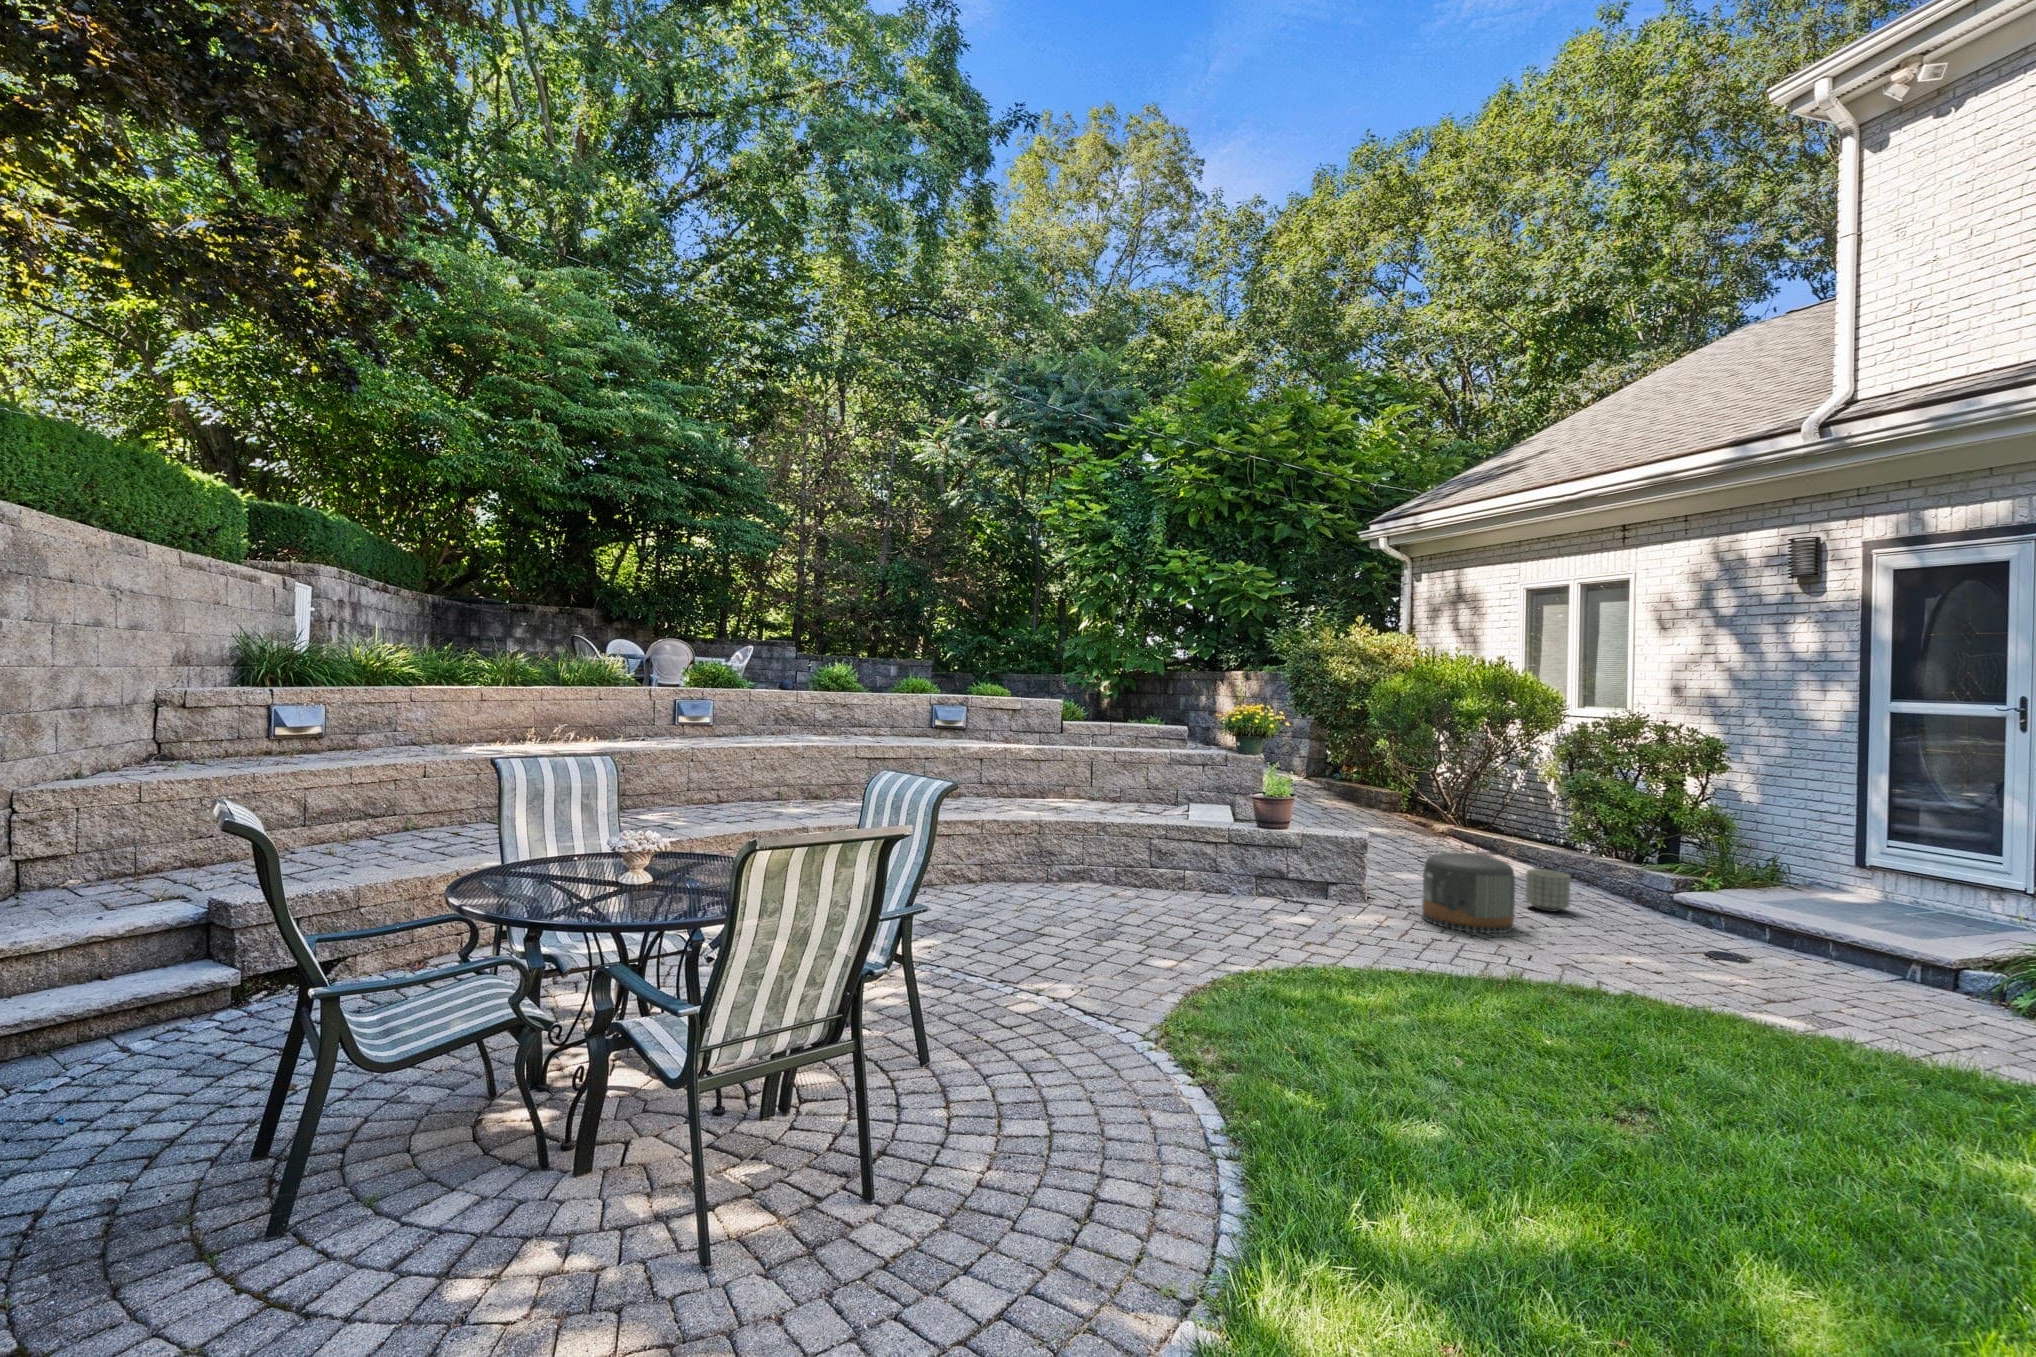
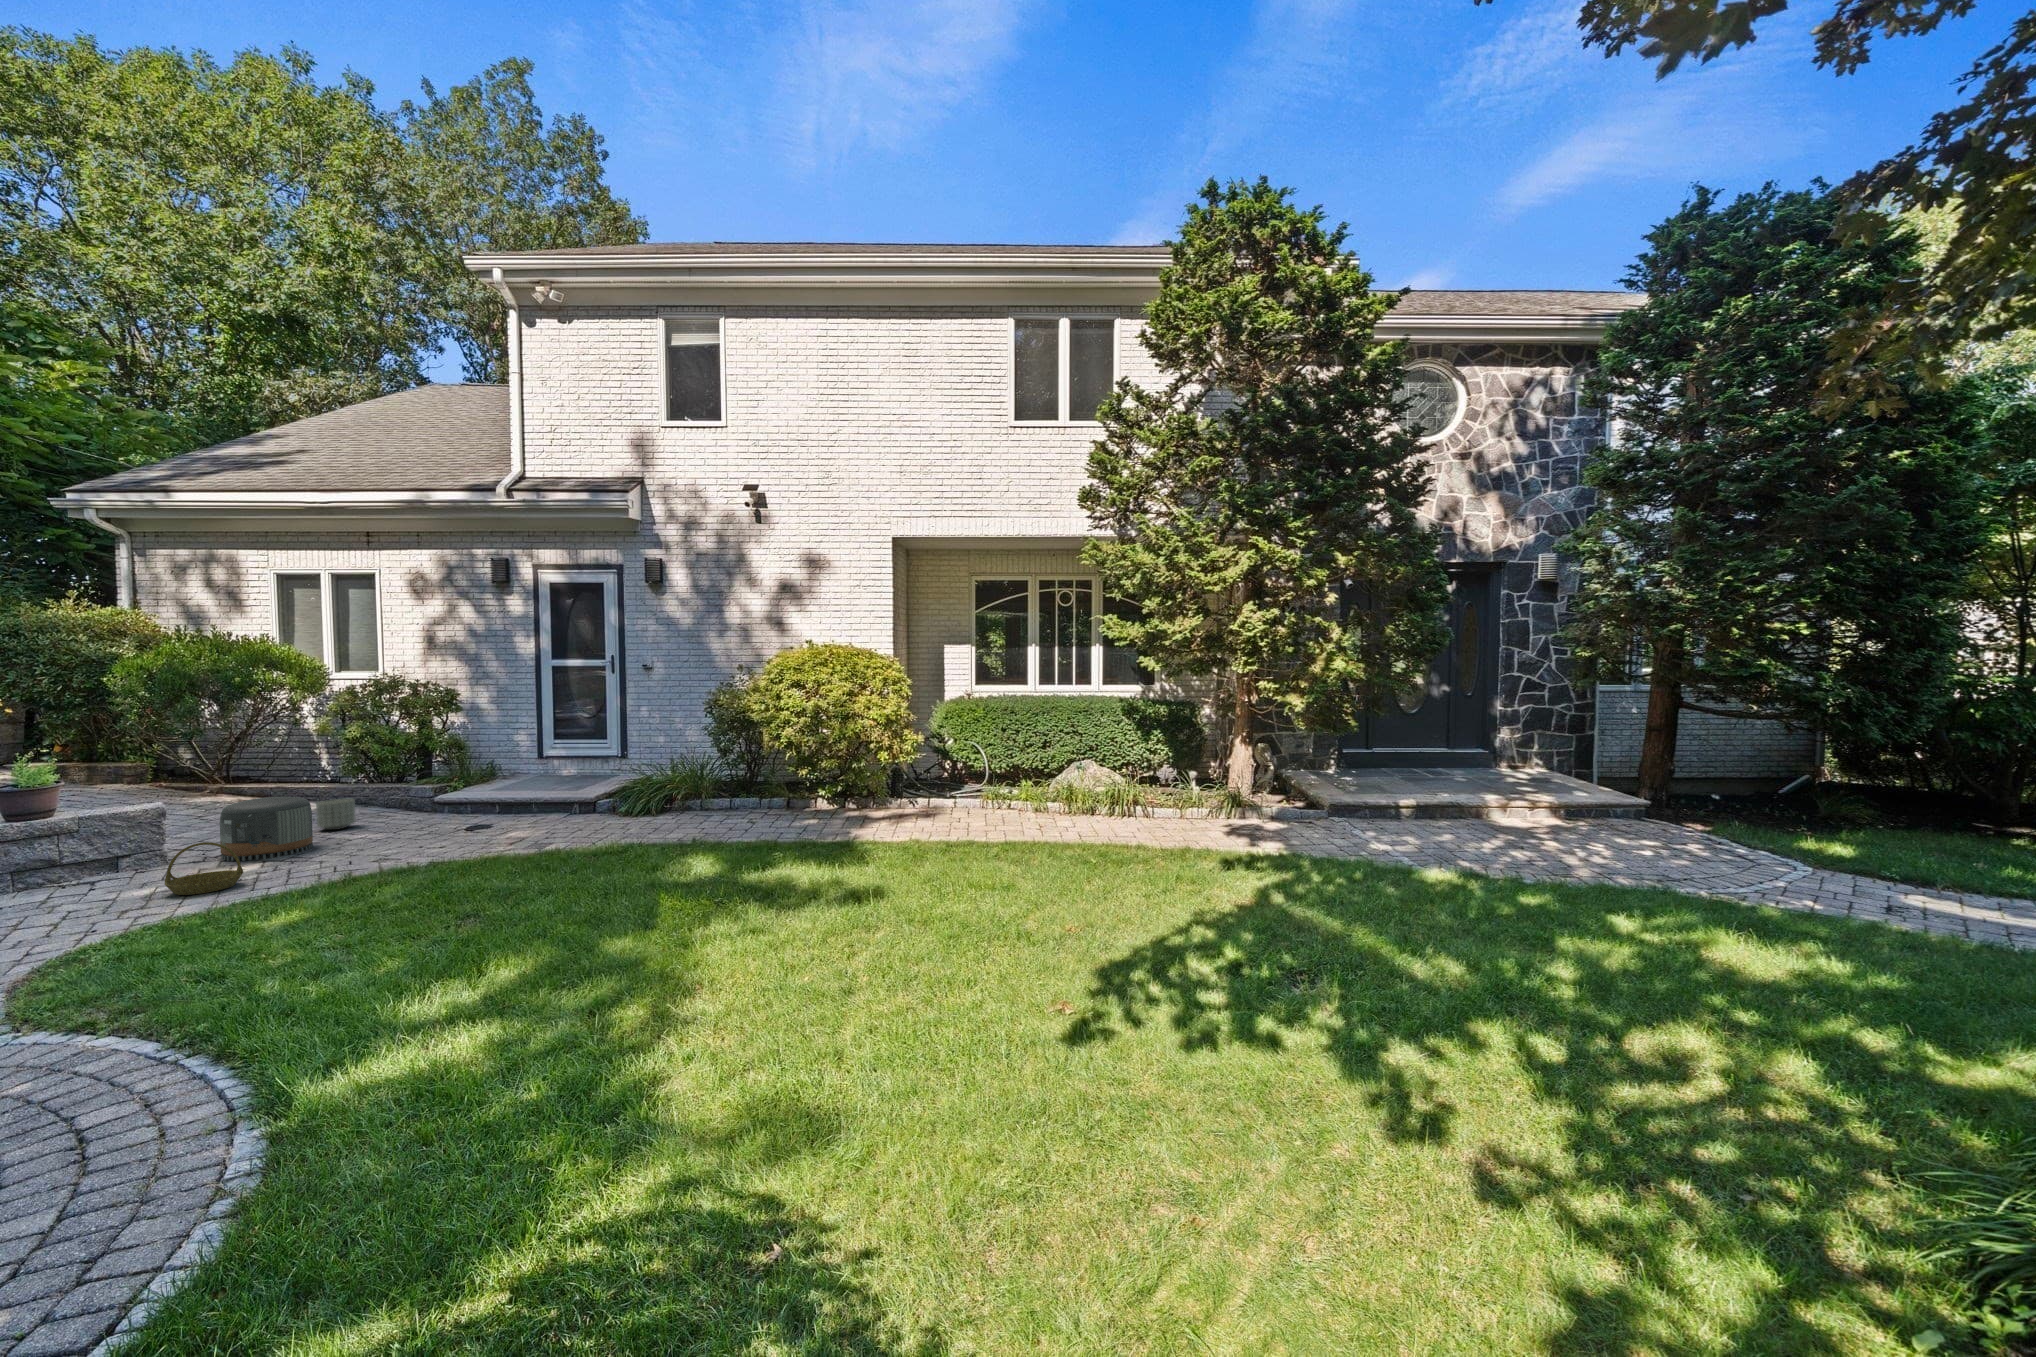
basket: none [1357,898,1427,962] -> present [165,842,243,895]

